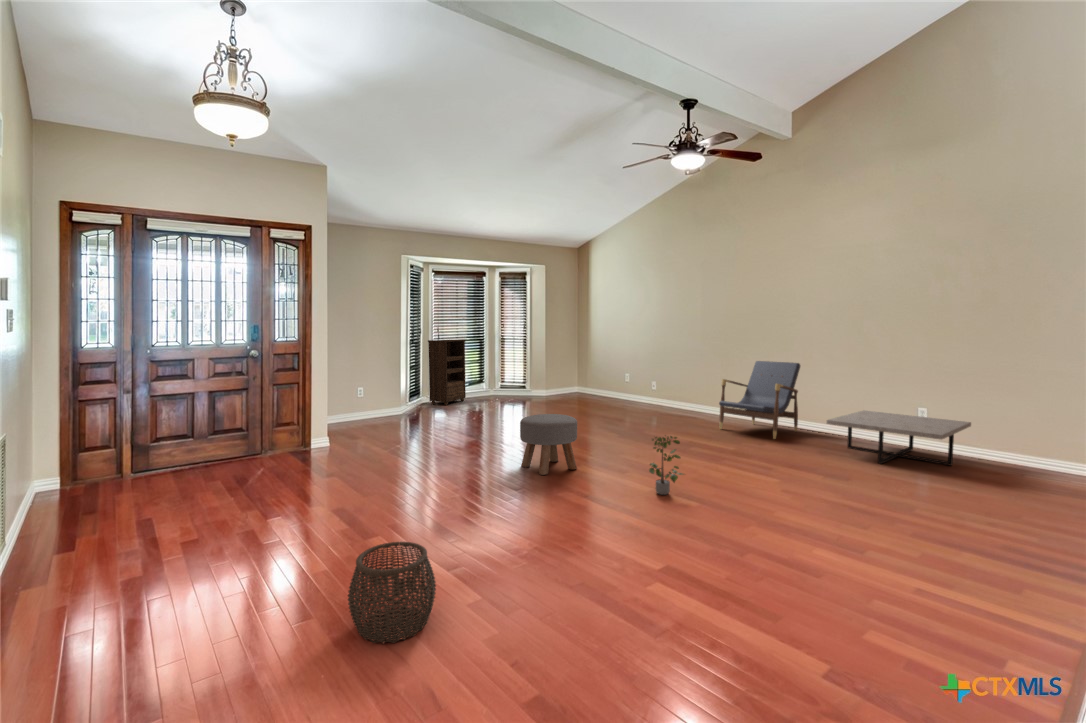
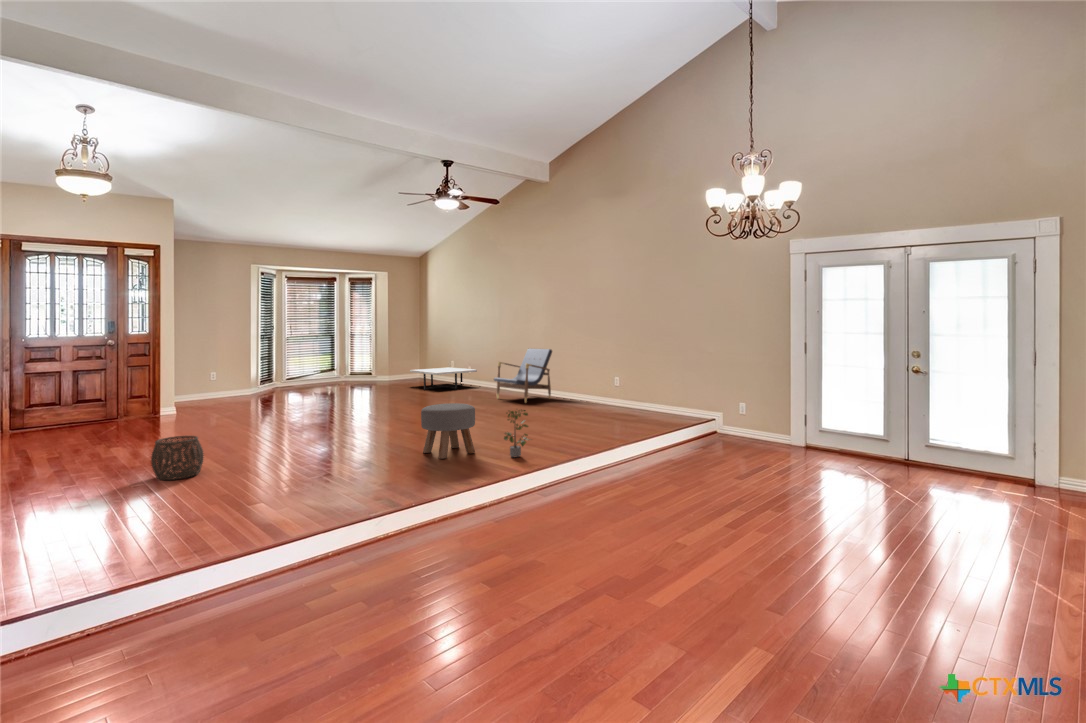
bookshelf: present [428,340,466,405] -> none [280,335,316,389]
coffee table: present [827,410,971,465] -> present [410,367,477,390]
ottoman: present [520,414,577,475] -> present [421,403,475,459]
potted plant: present [649,436,683,495] -> present [504,410,530,457]

